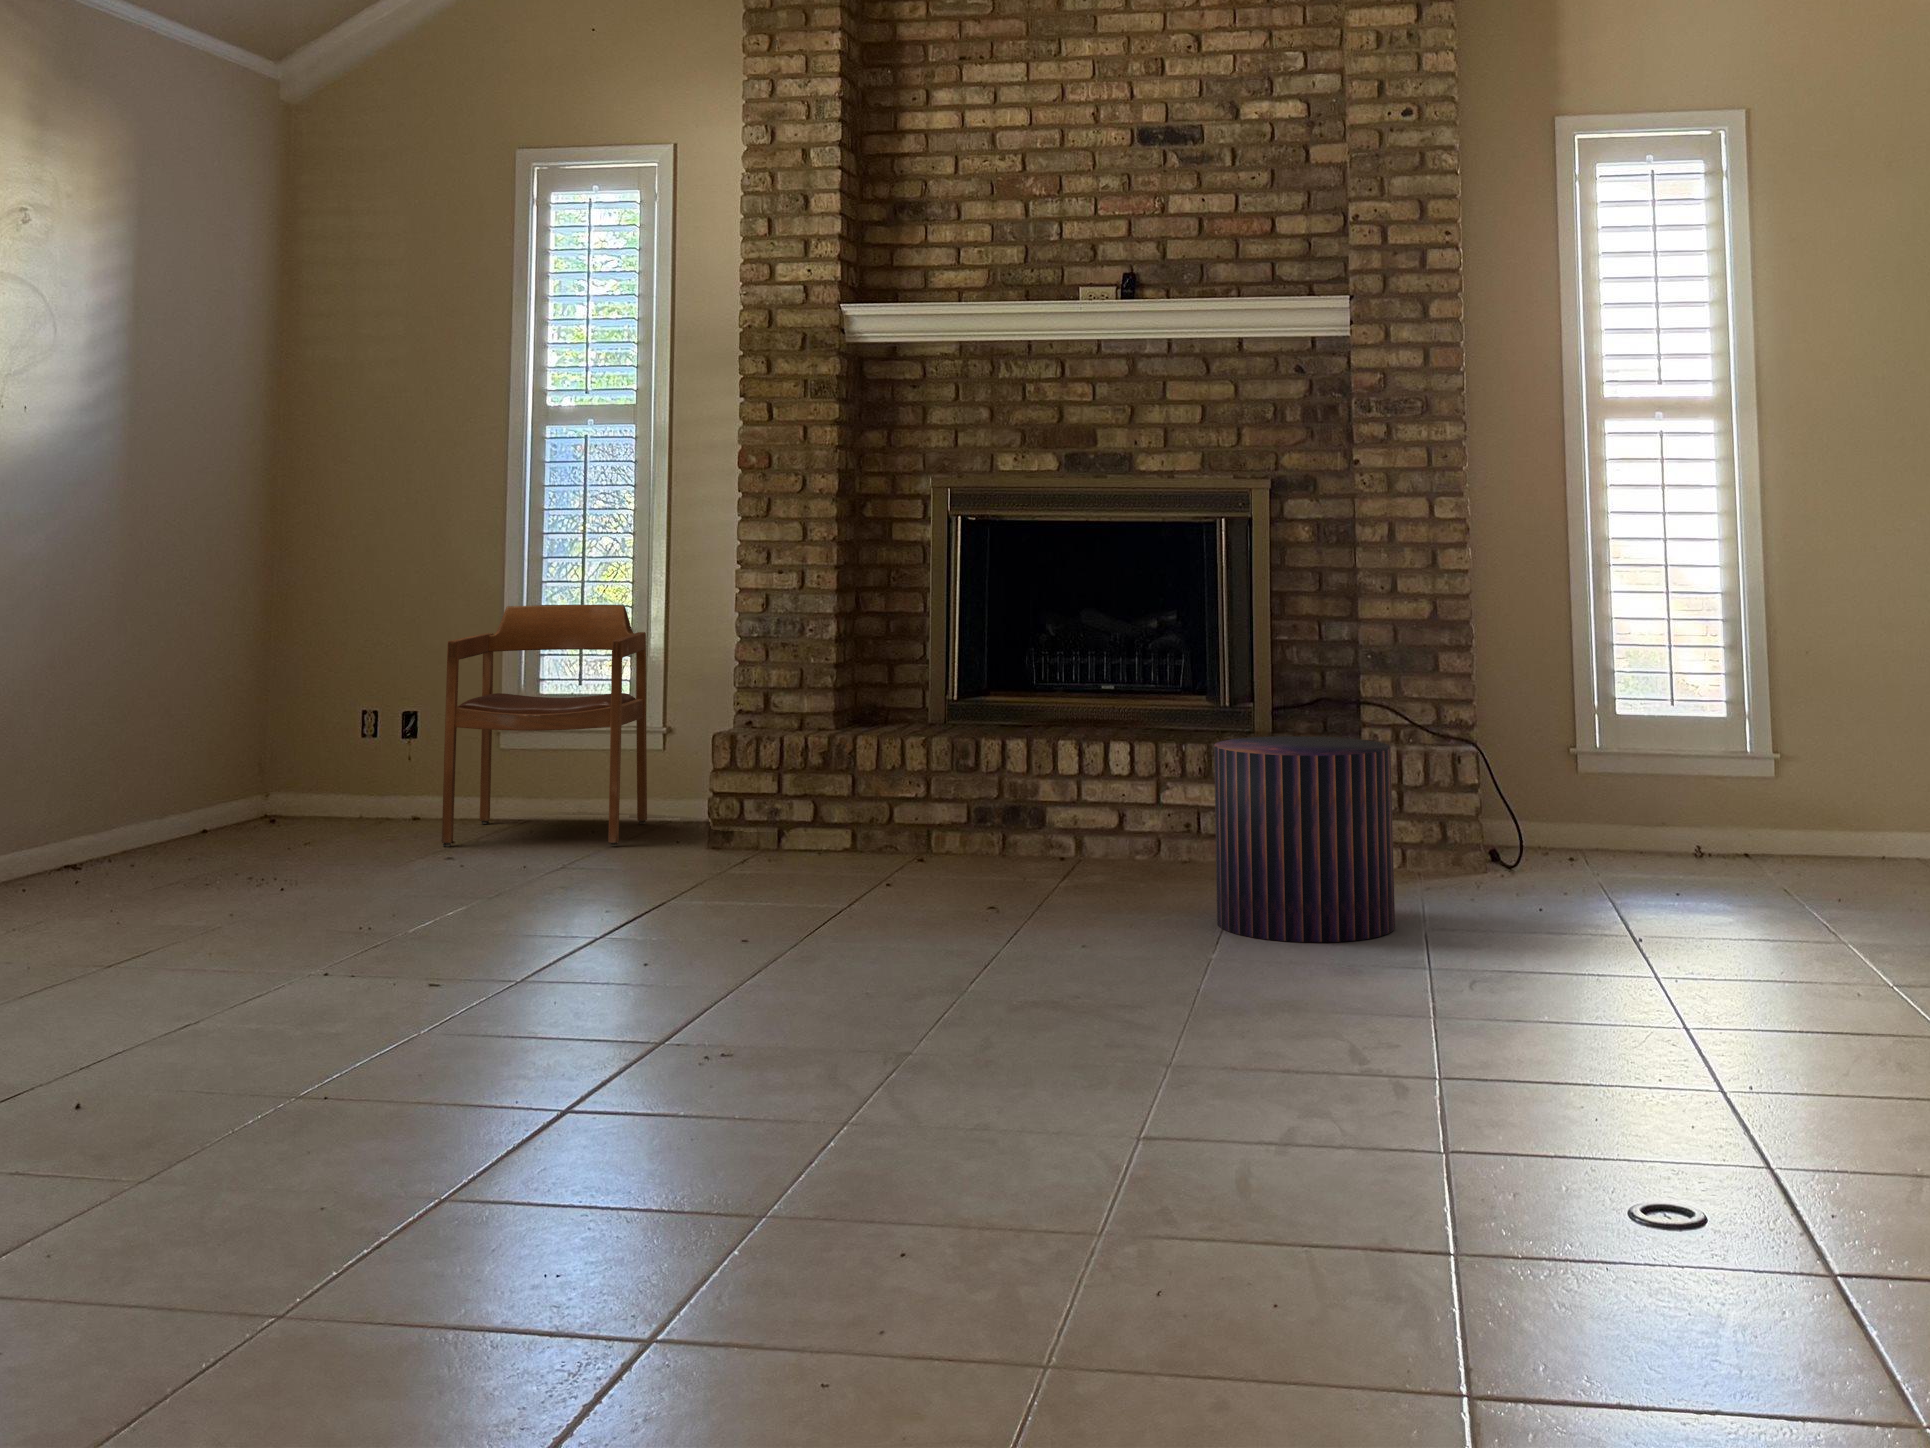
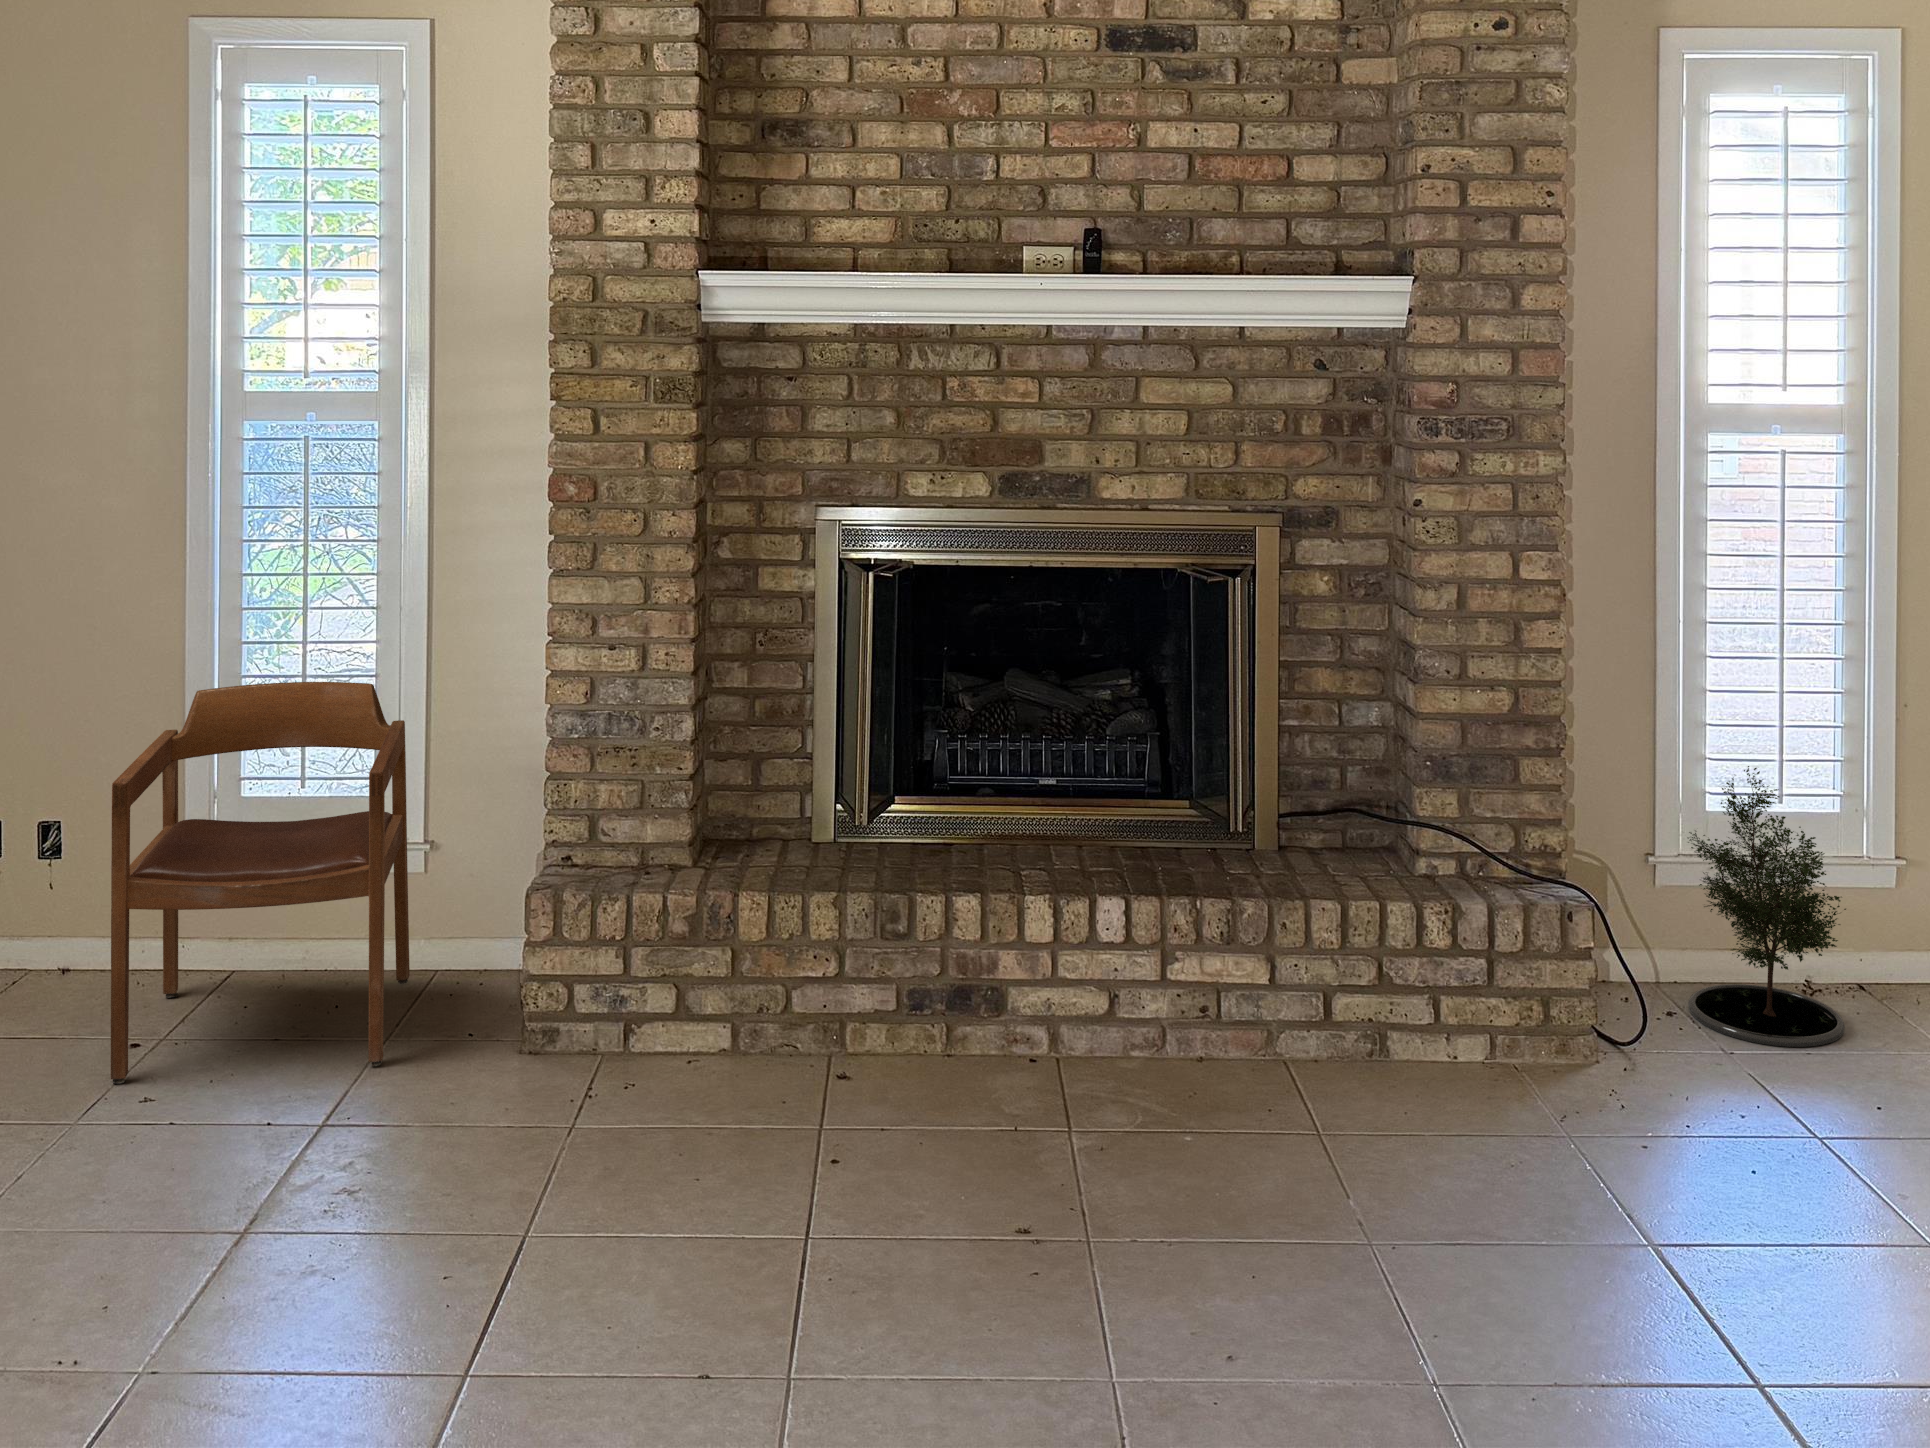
potted tree: none [1574,660,1701,870] -> present [1688,766,1846,1047]
pouf: present [1214,736,1395,942] -> none [1373,977,1651,1366]

